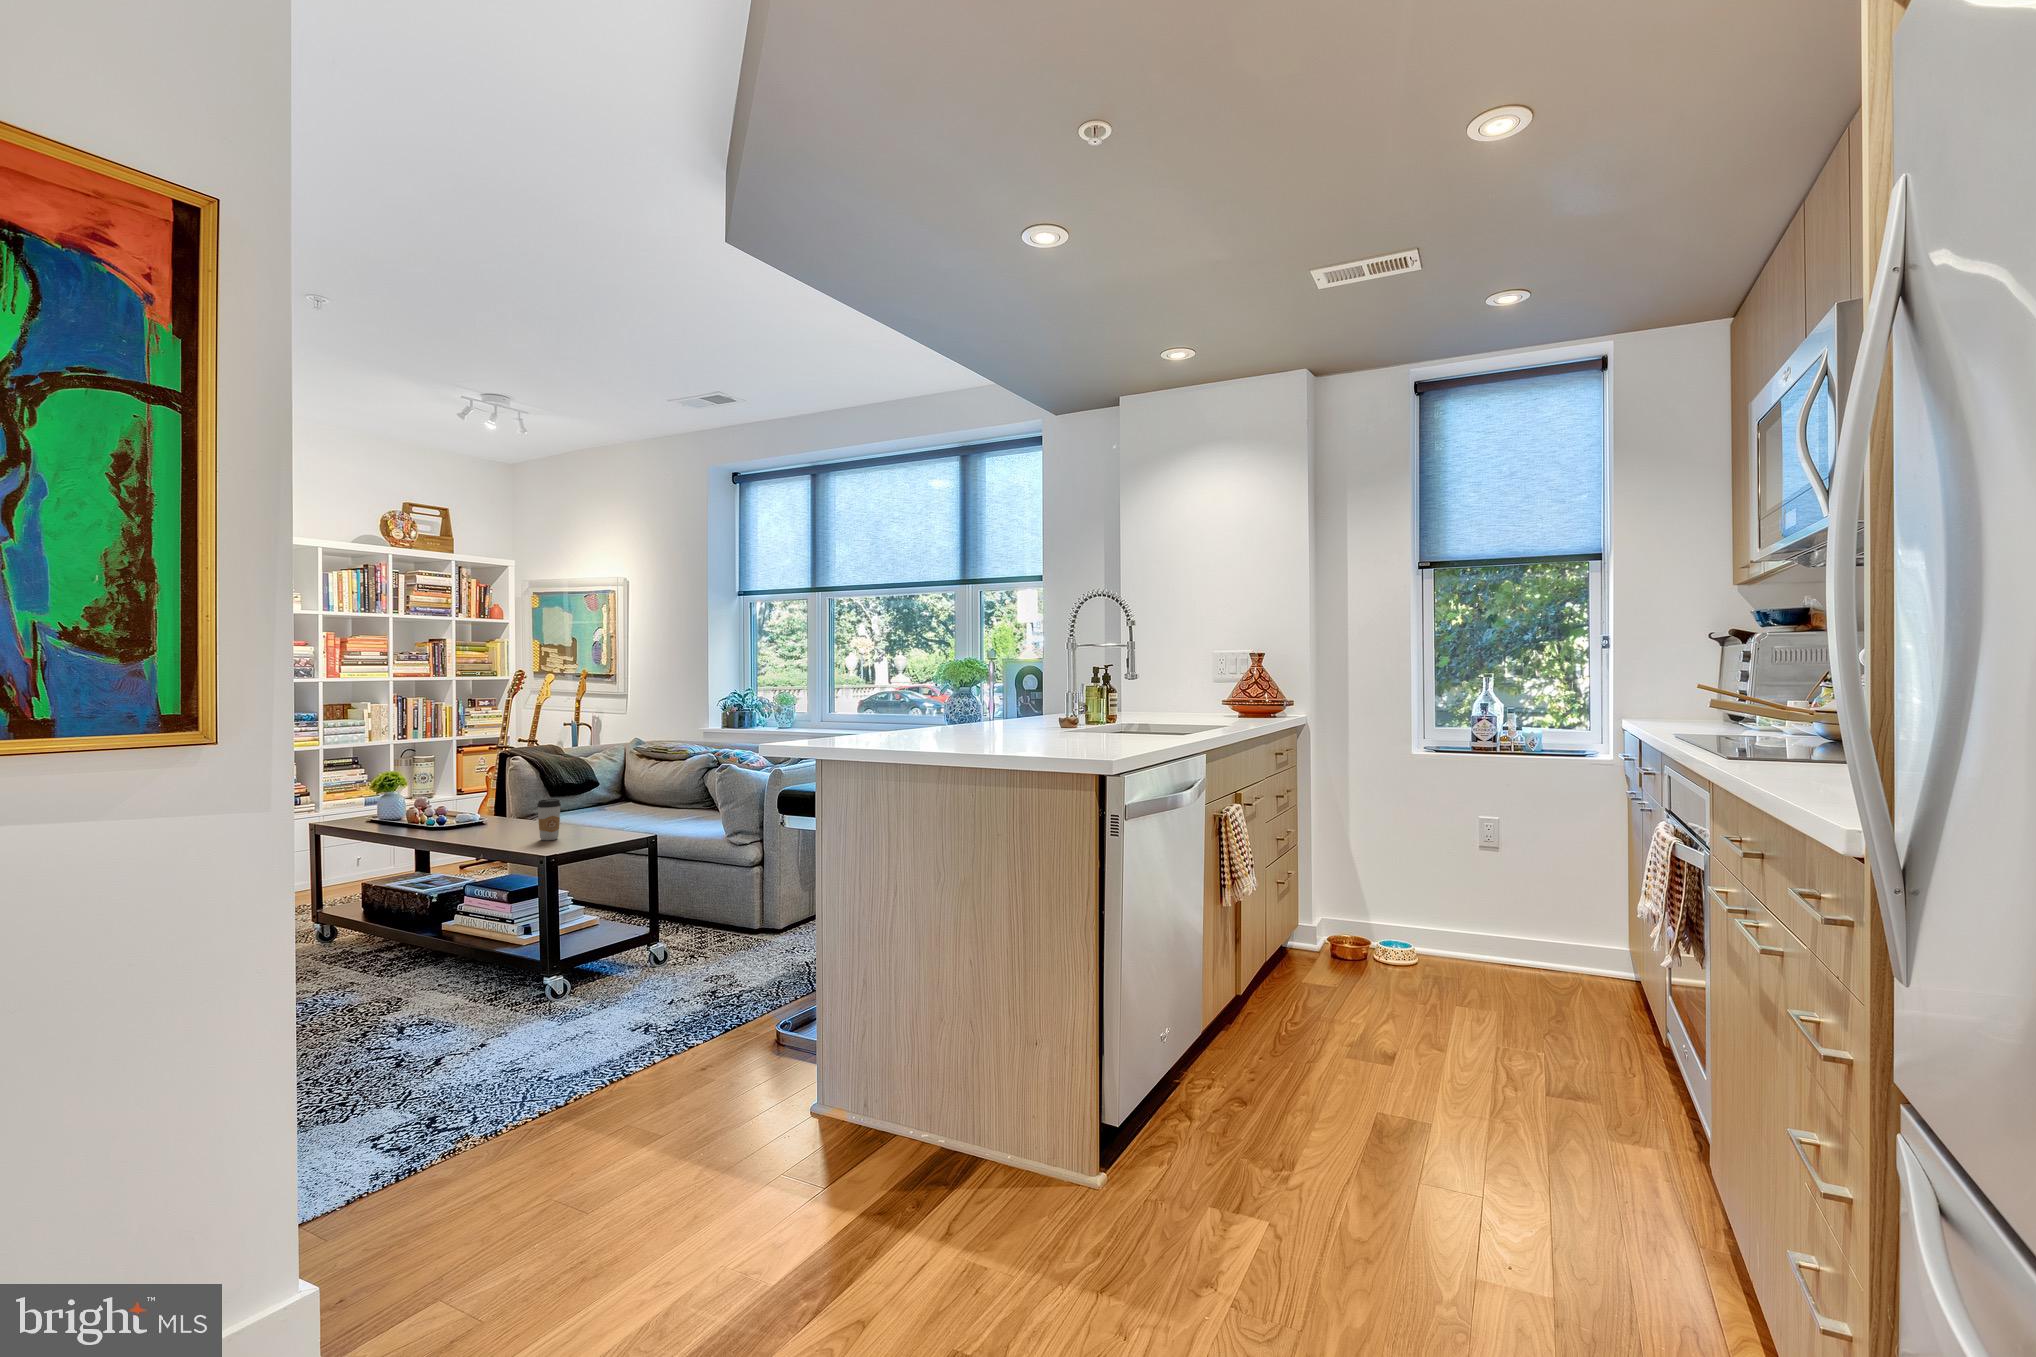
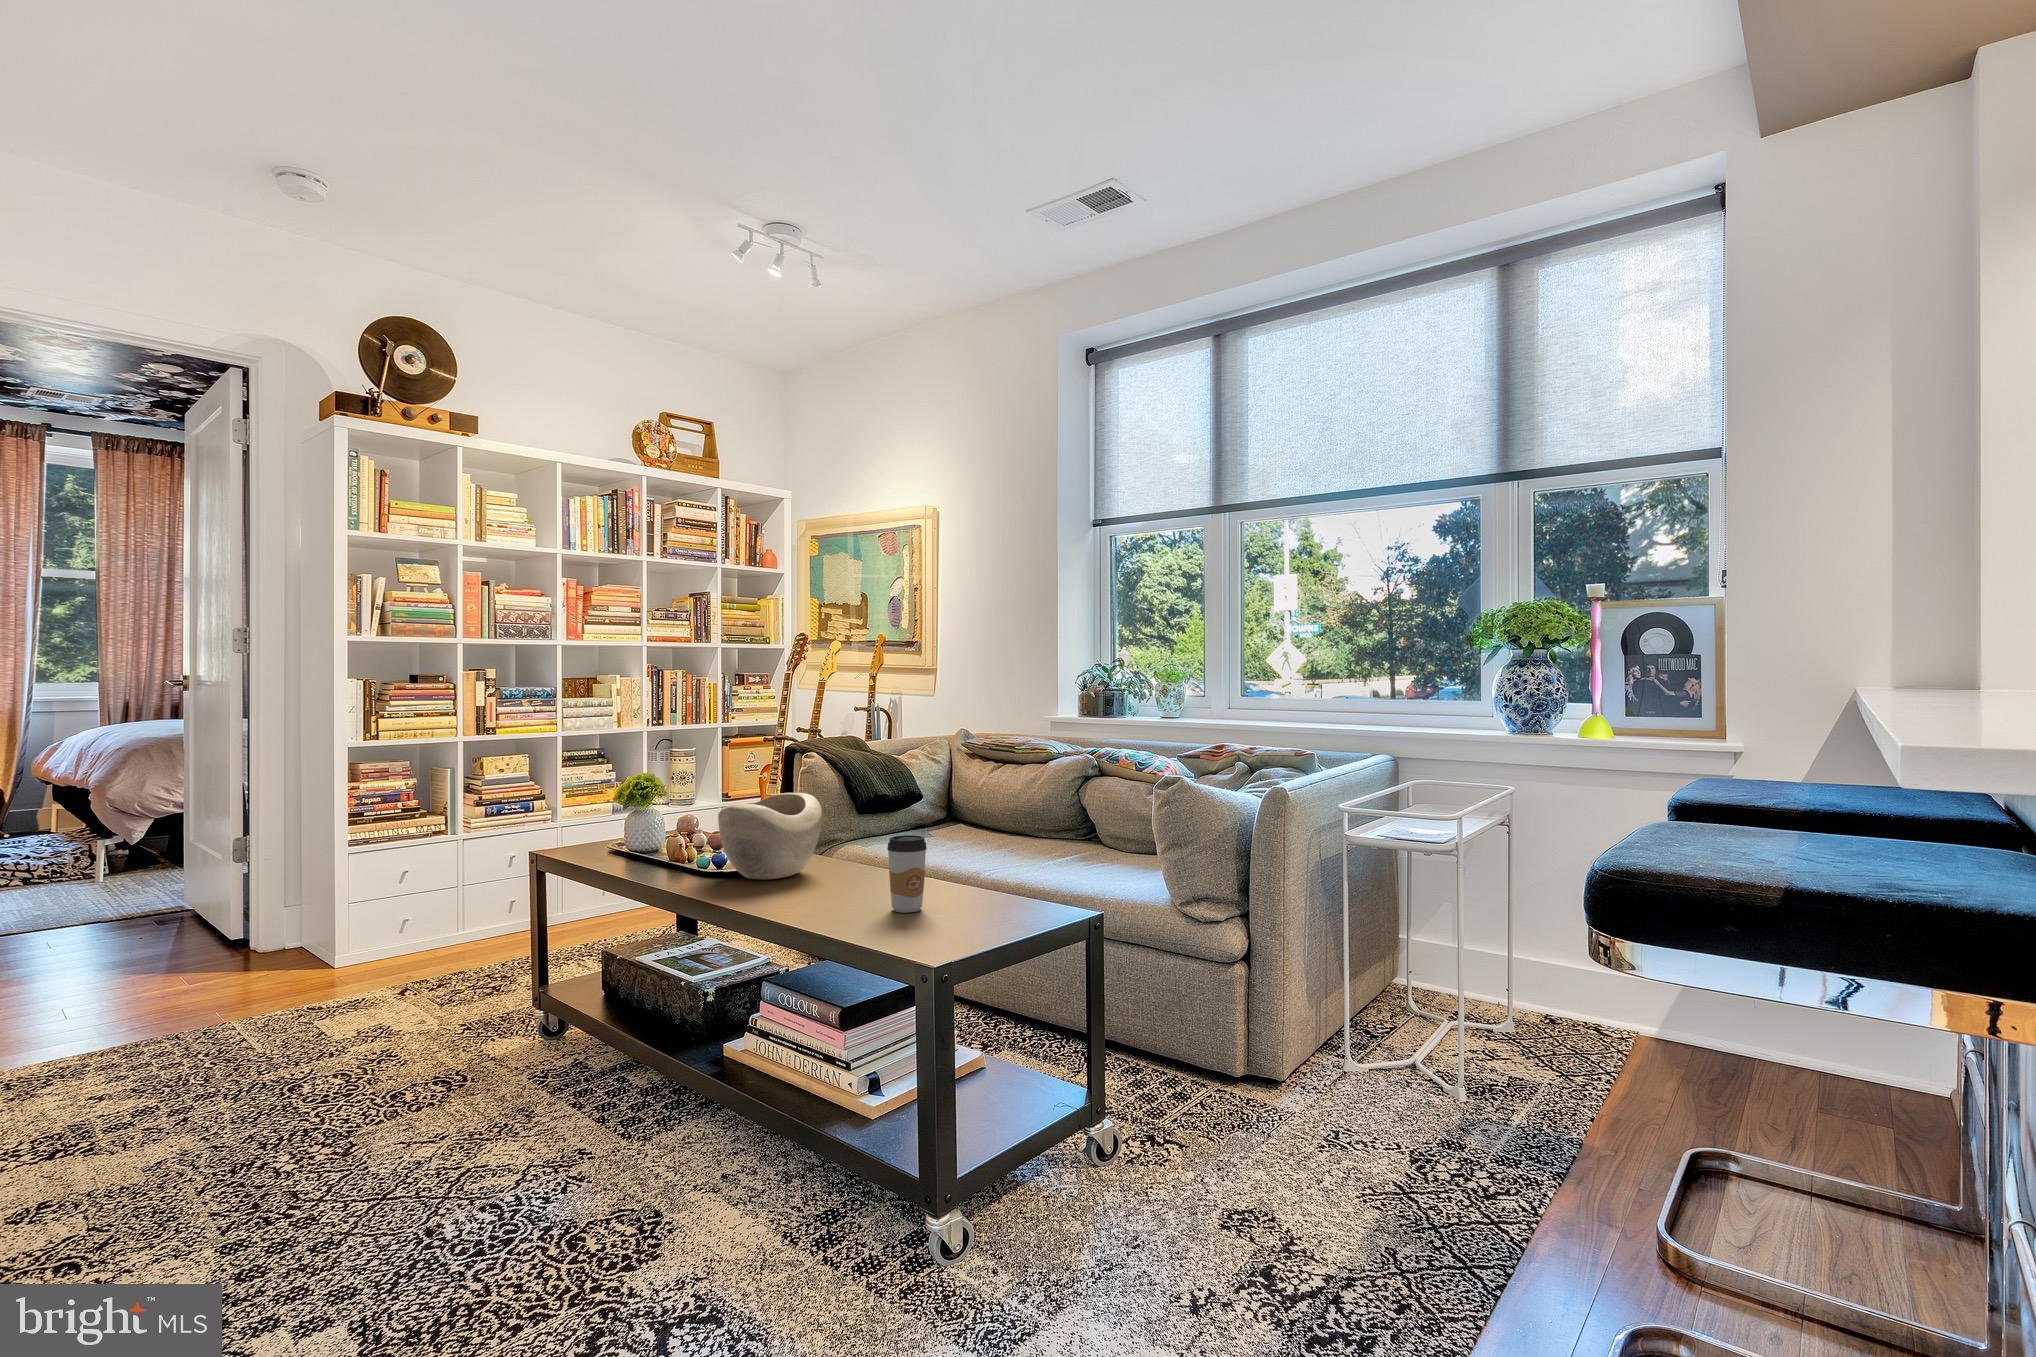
decorative bowl: none [439,780,507,831] -> present [718,793,822,880]

